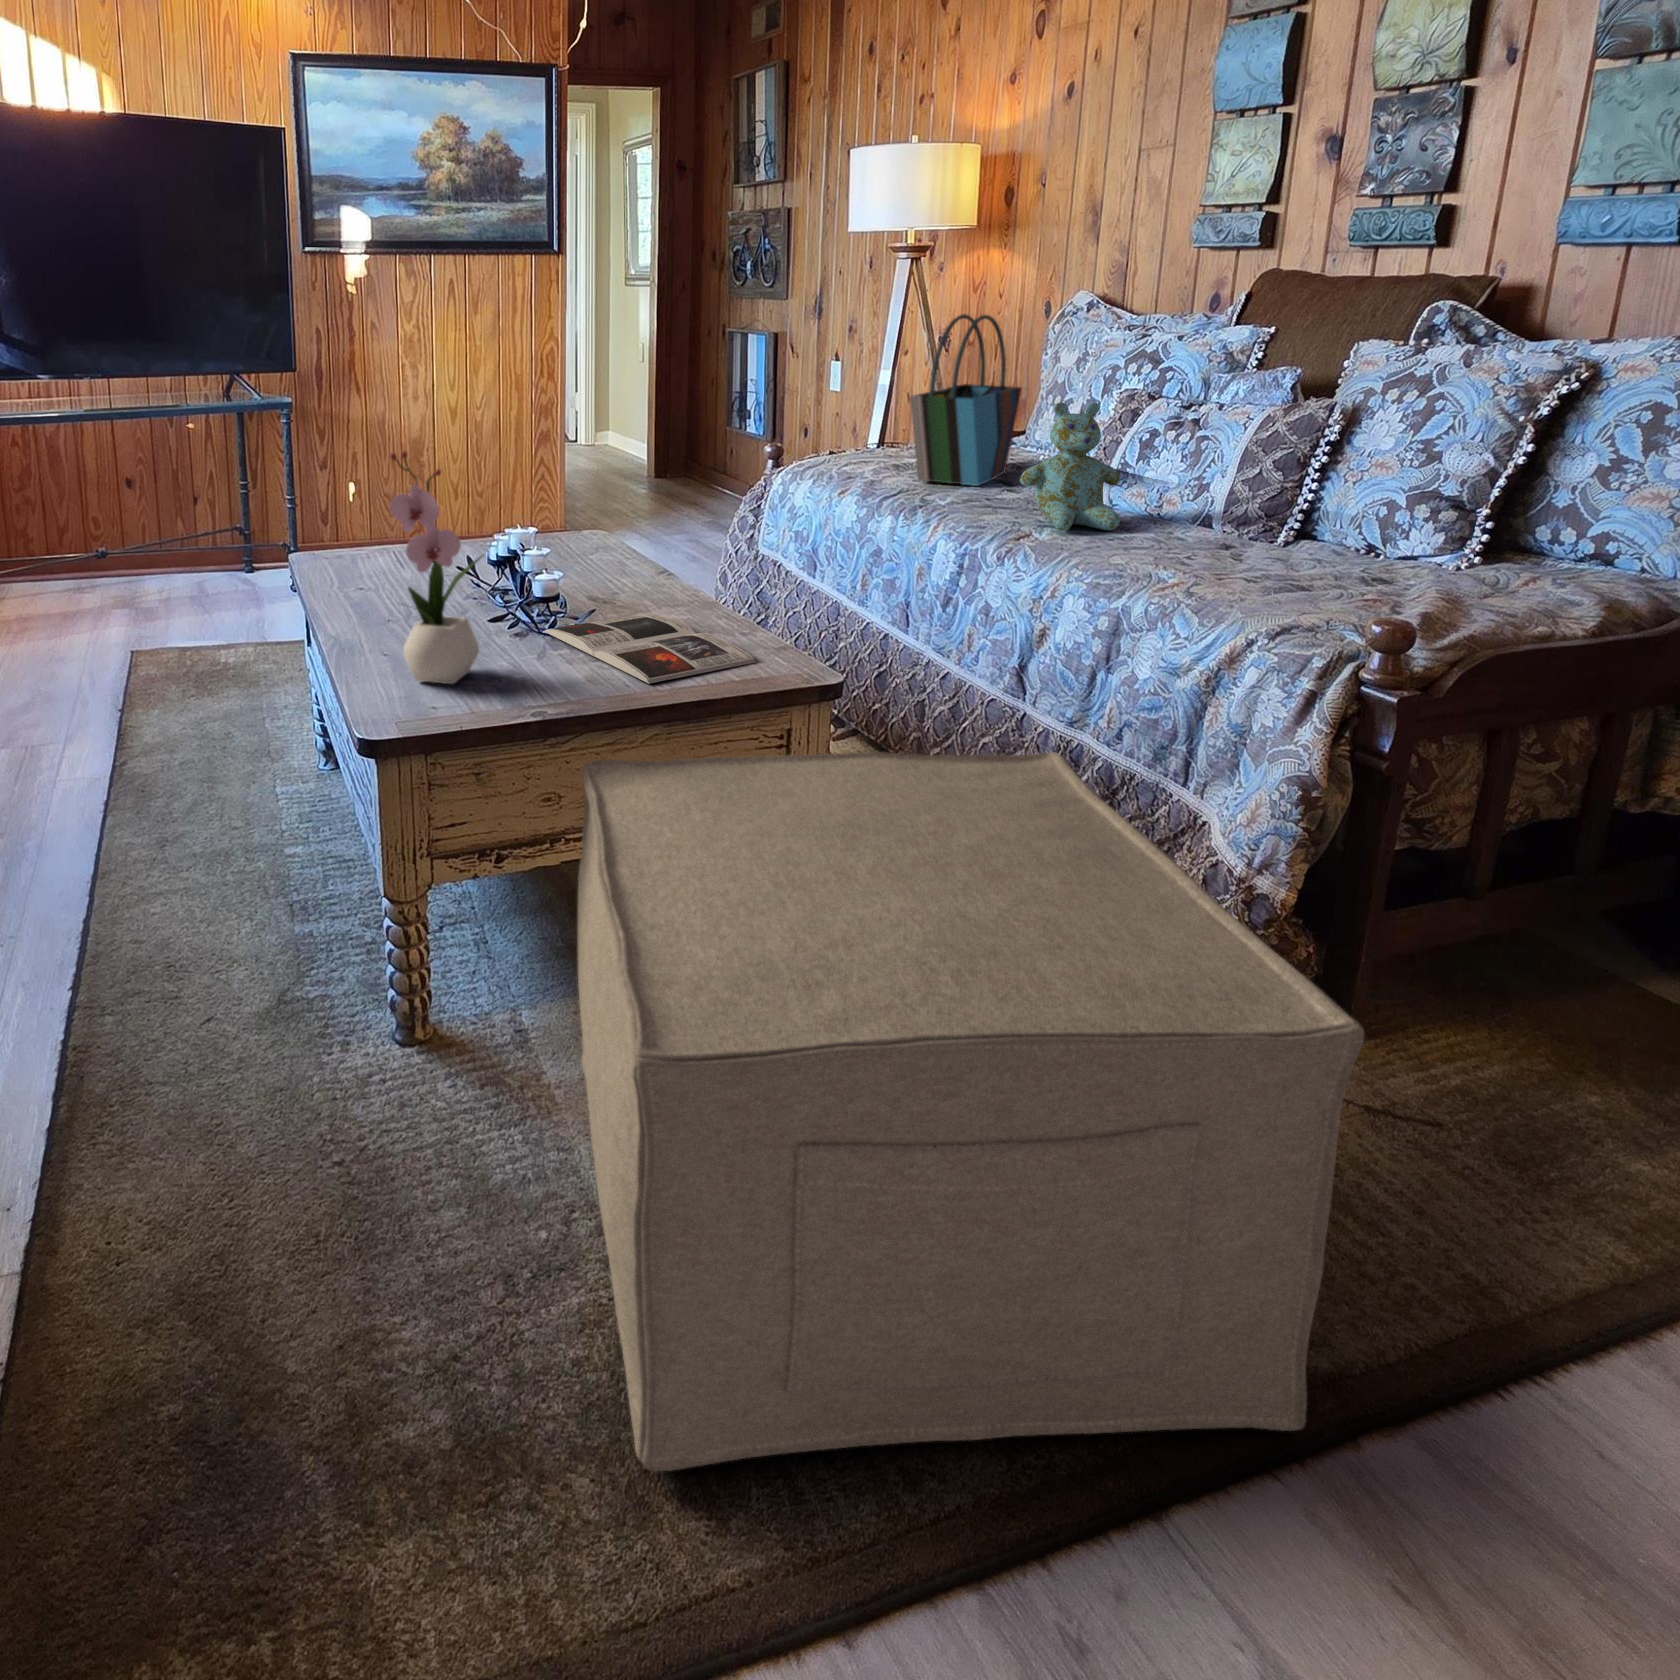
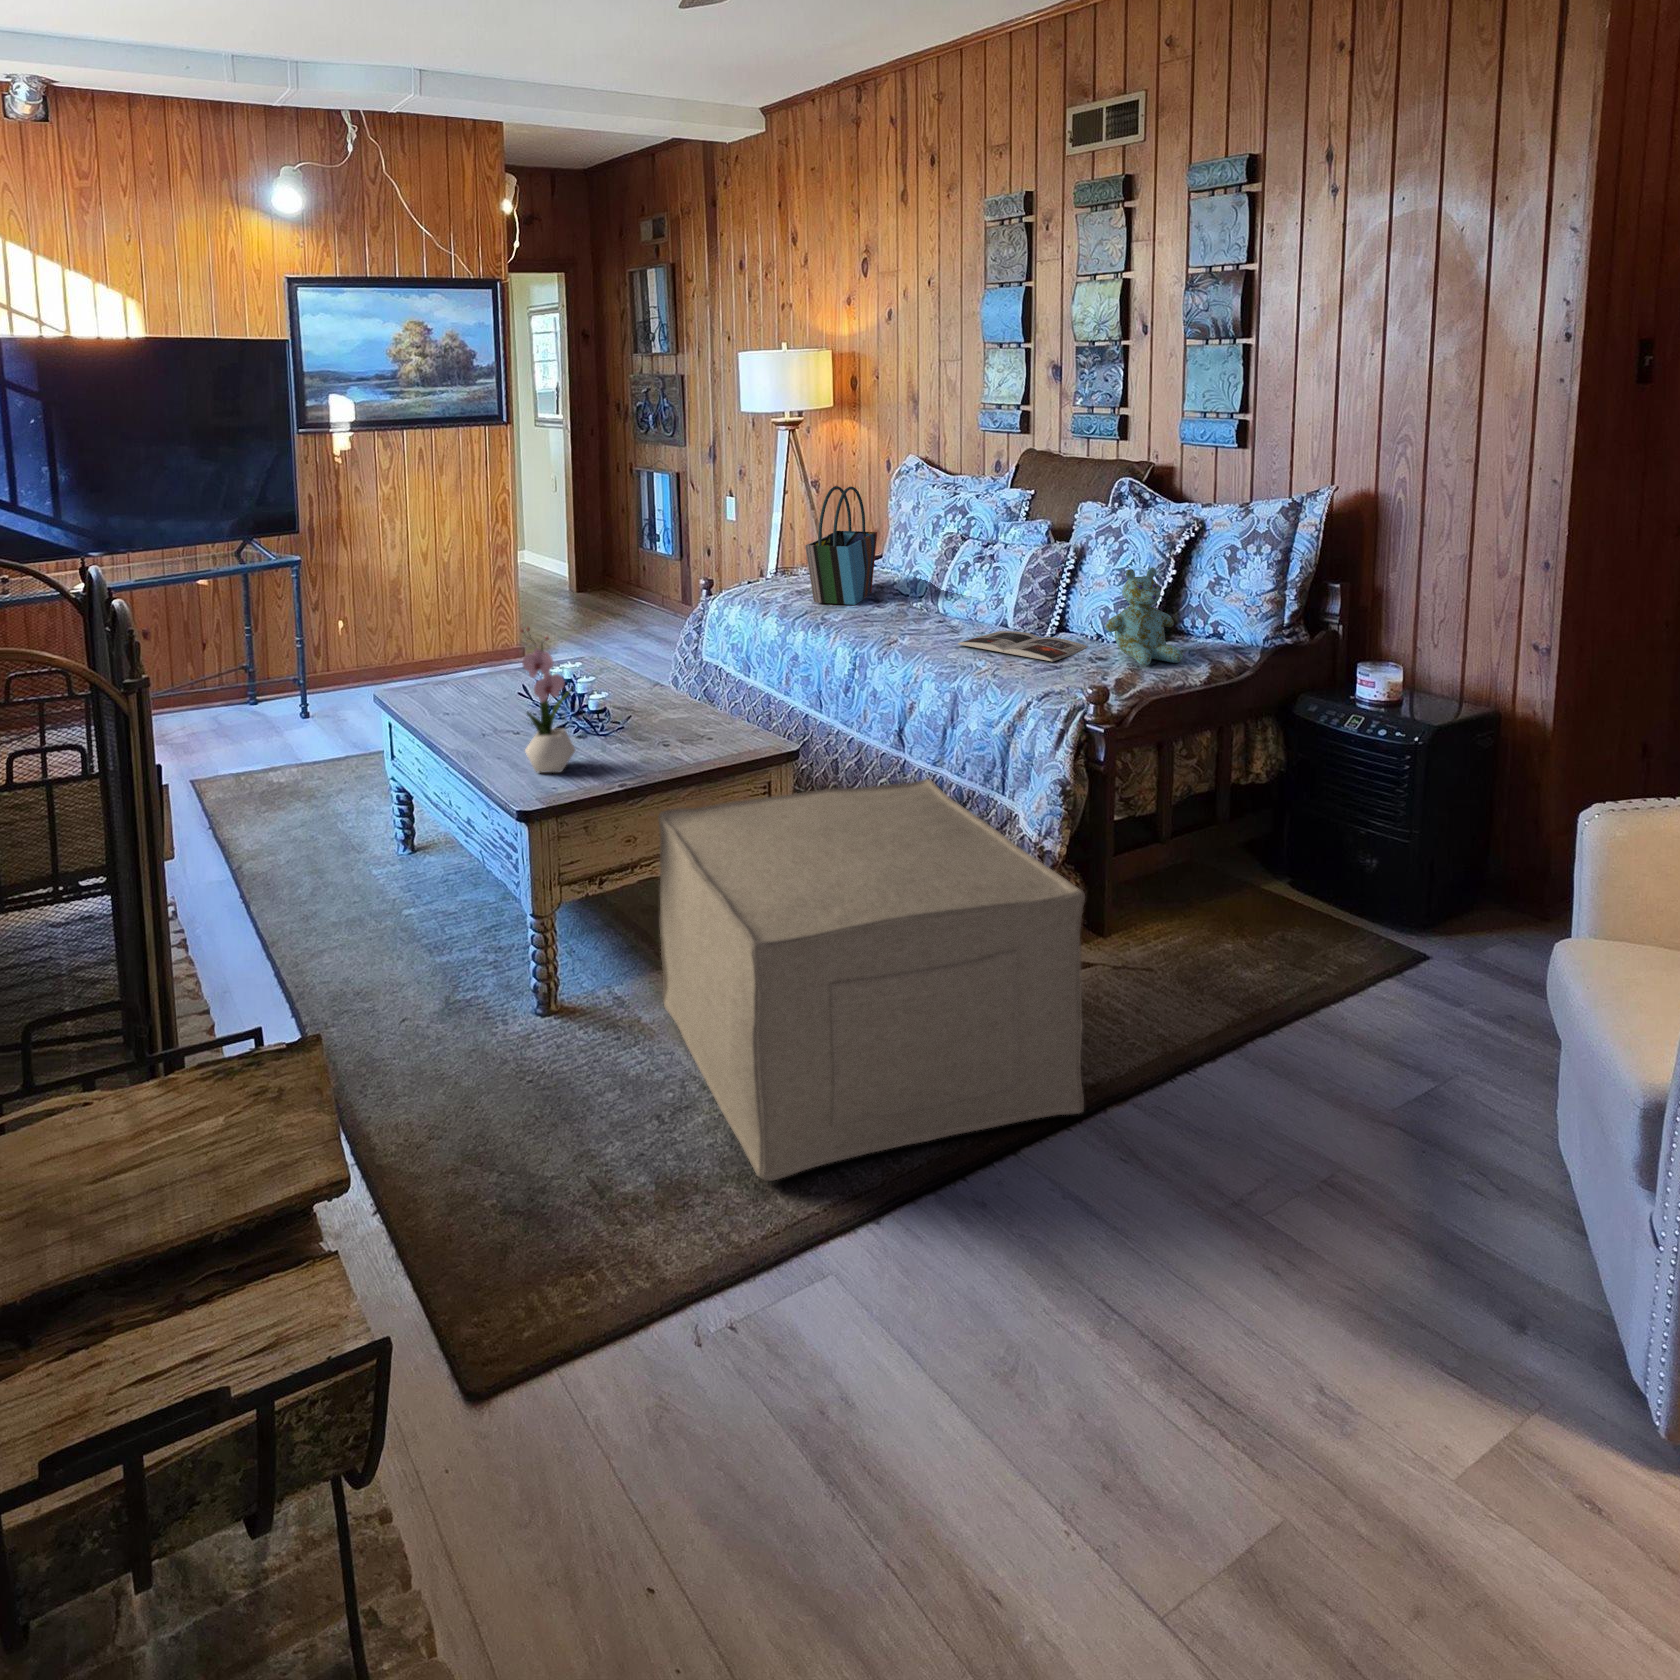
stuffed bear: present [1020,402,1120,531] -> present [1105,567,1183,666]
magazine: present [544,613,756,683] -> present [958,631,1088,661]

